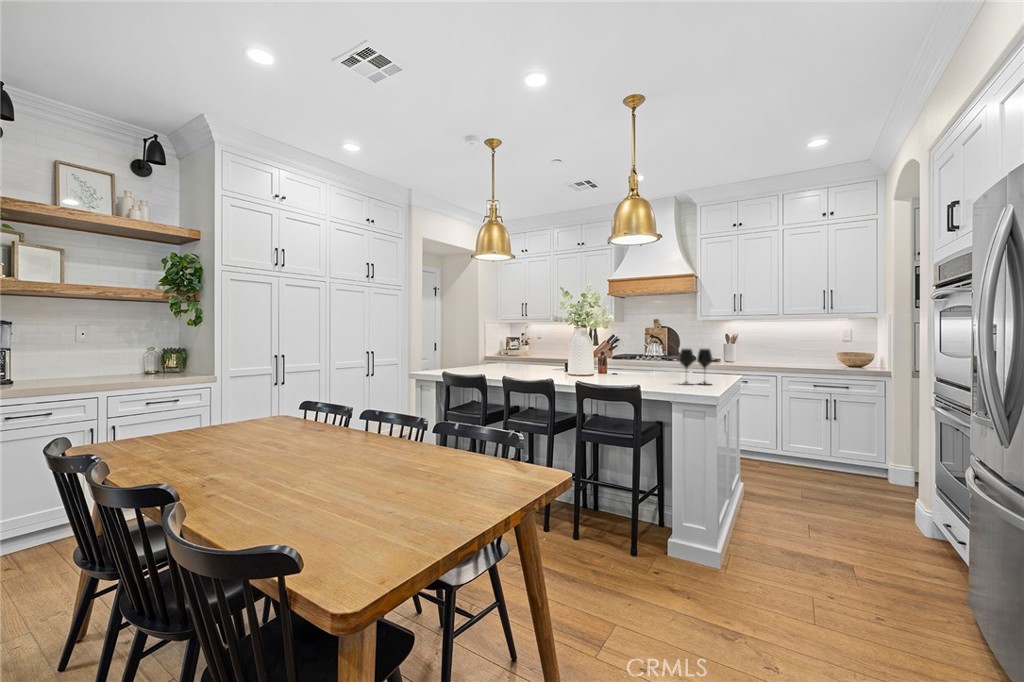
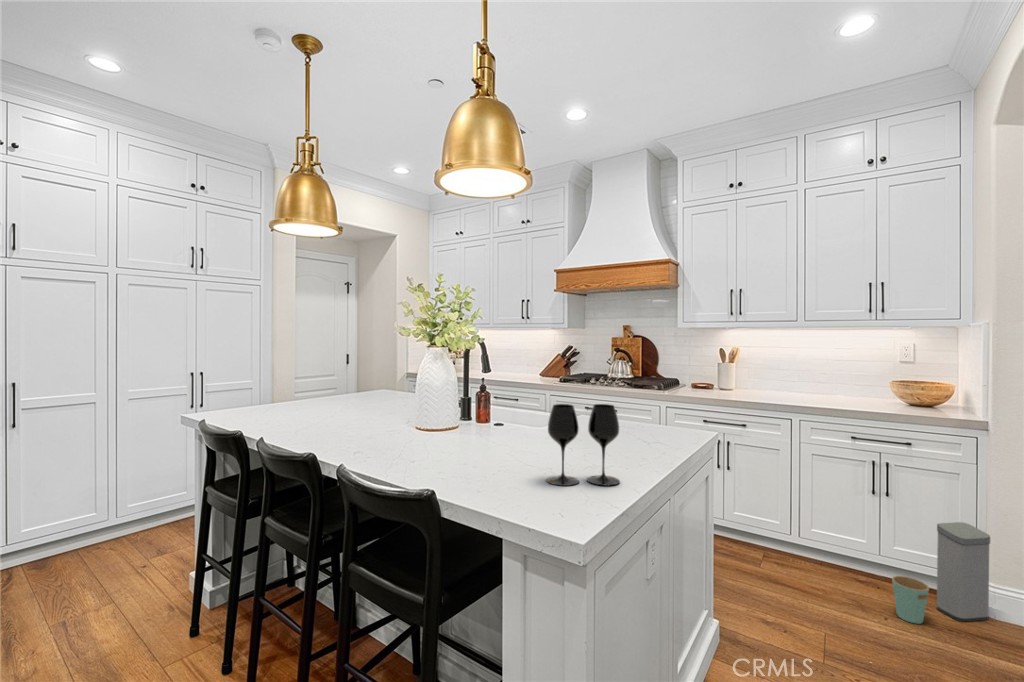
trash can: none [837,431,891,486] -> present [892,522,990,624]

